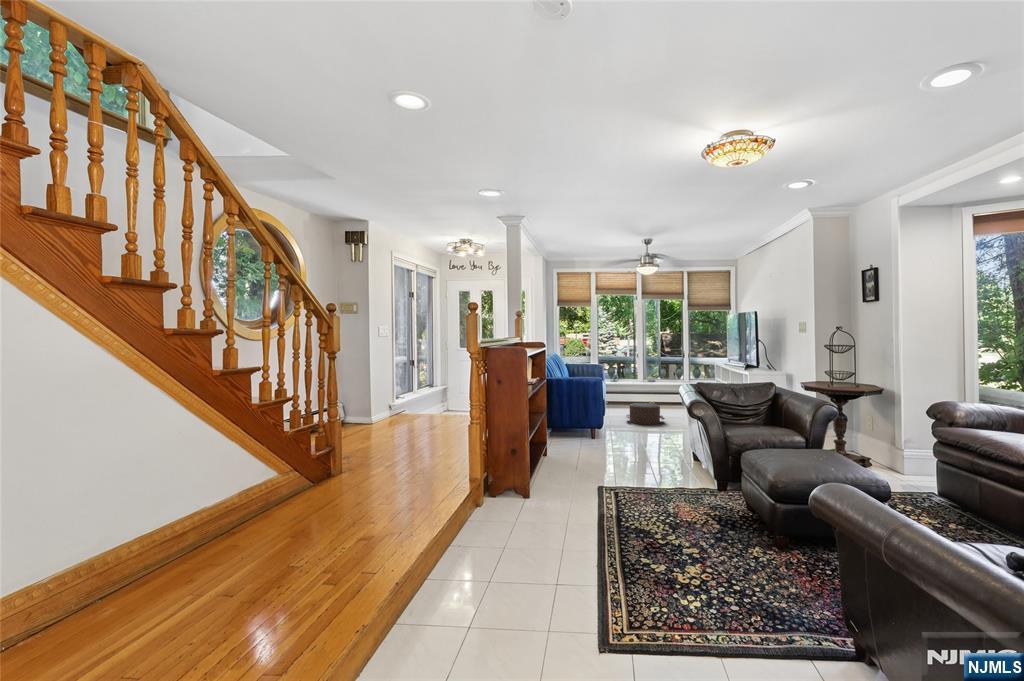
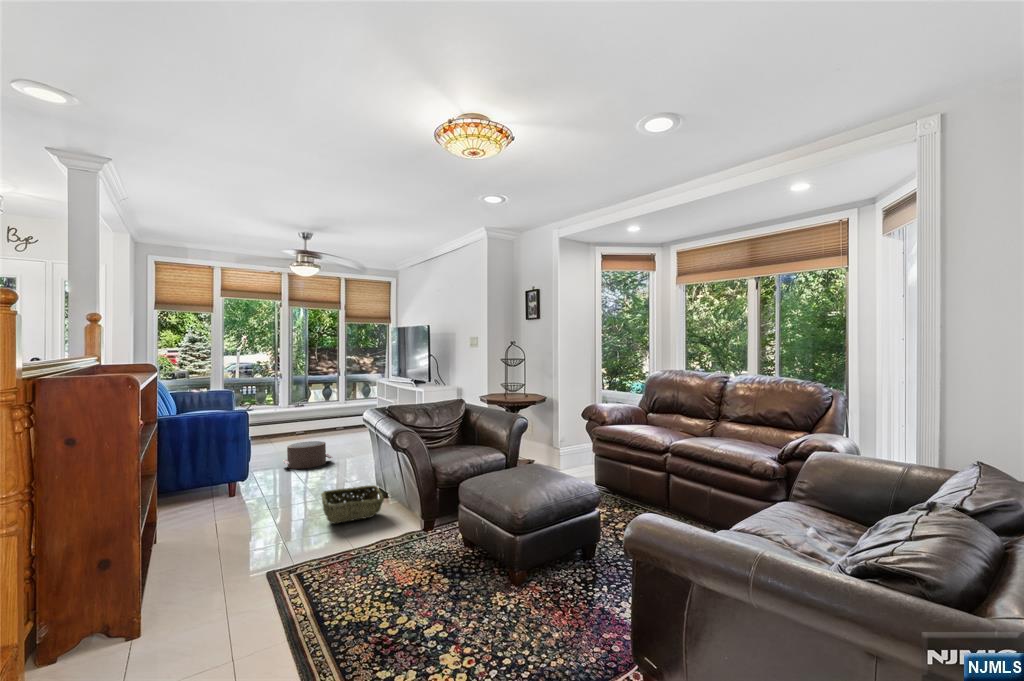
woven basket: none [641,441,690,470] -> present [321,485,384,524]

